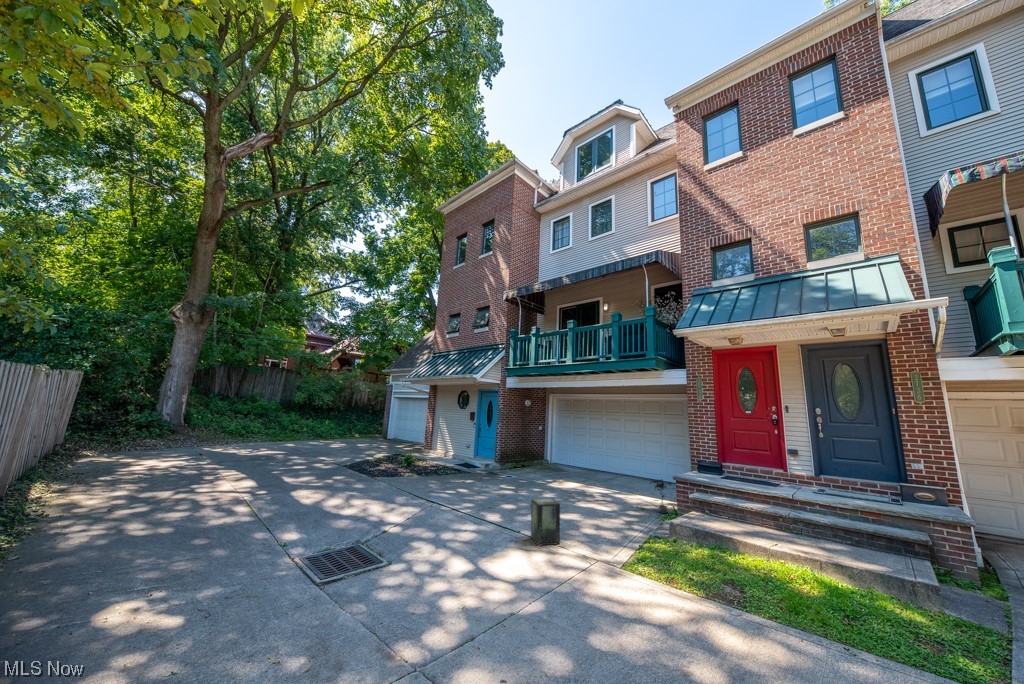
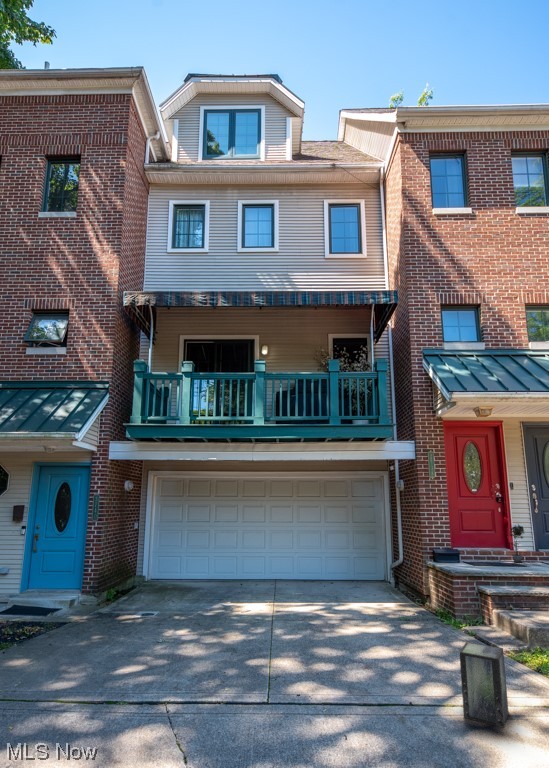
potted plant: present [652,480,671,514] -> present [509,525,524,563]

